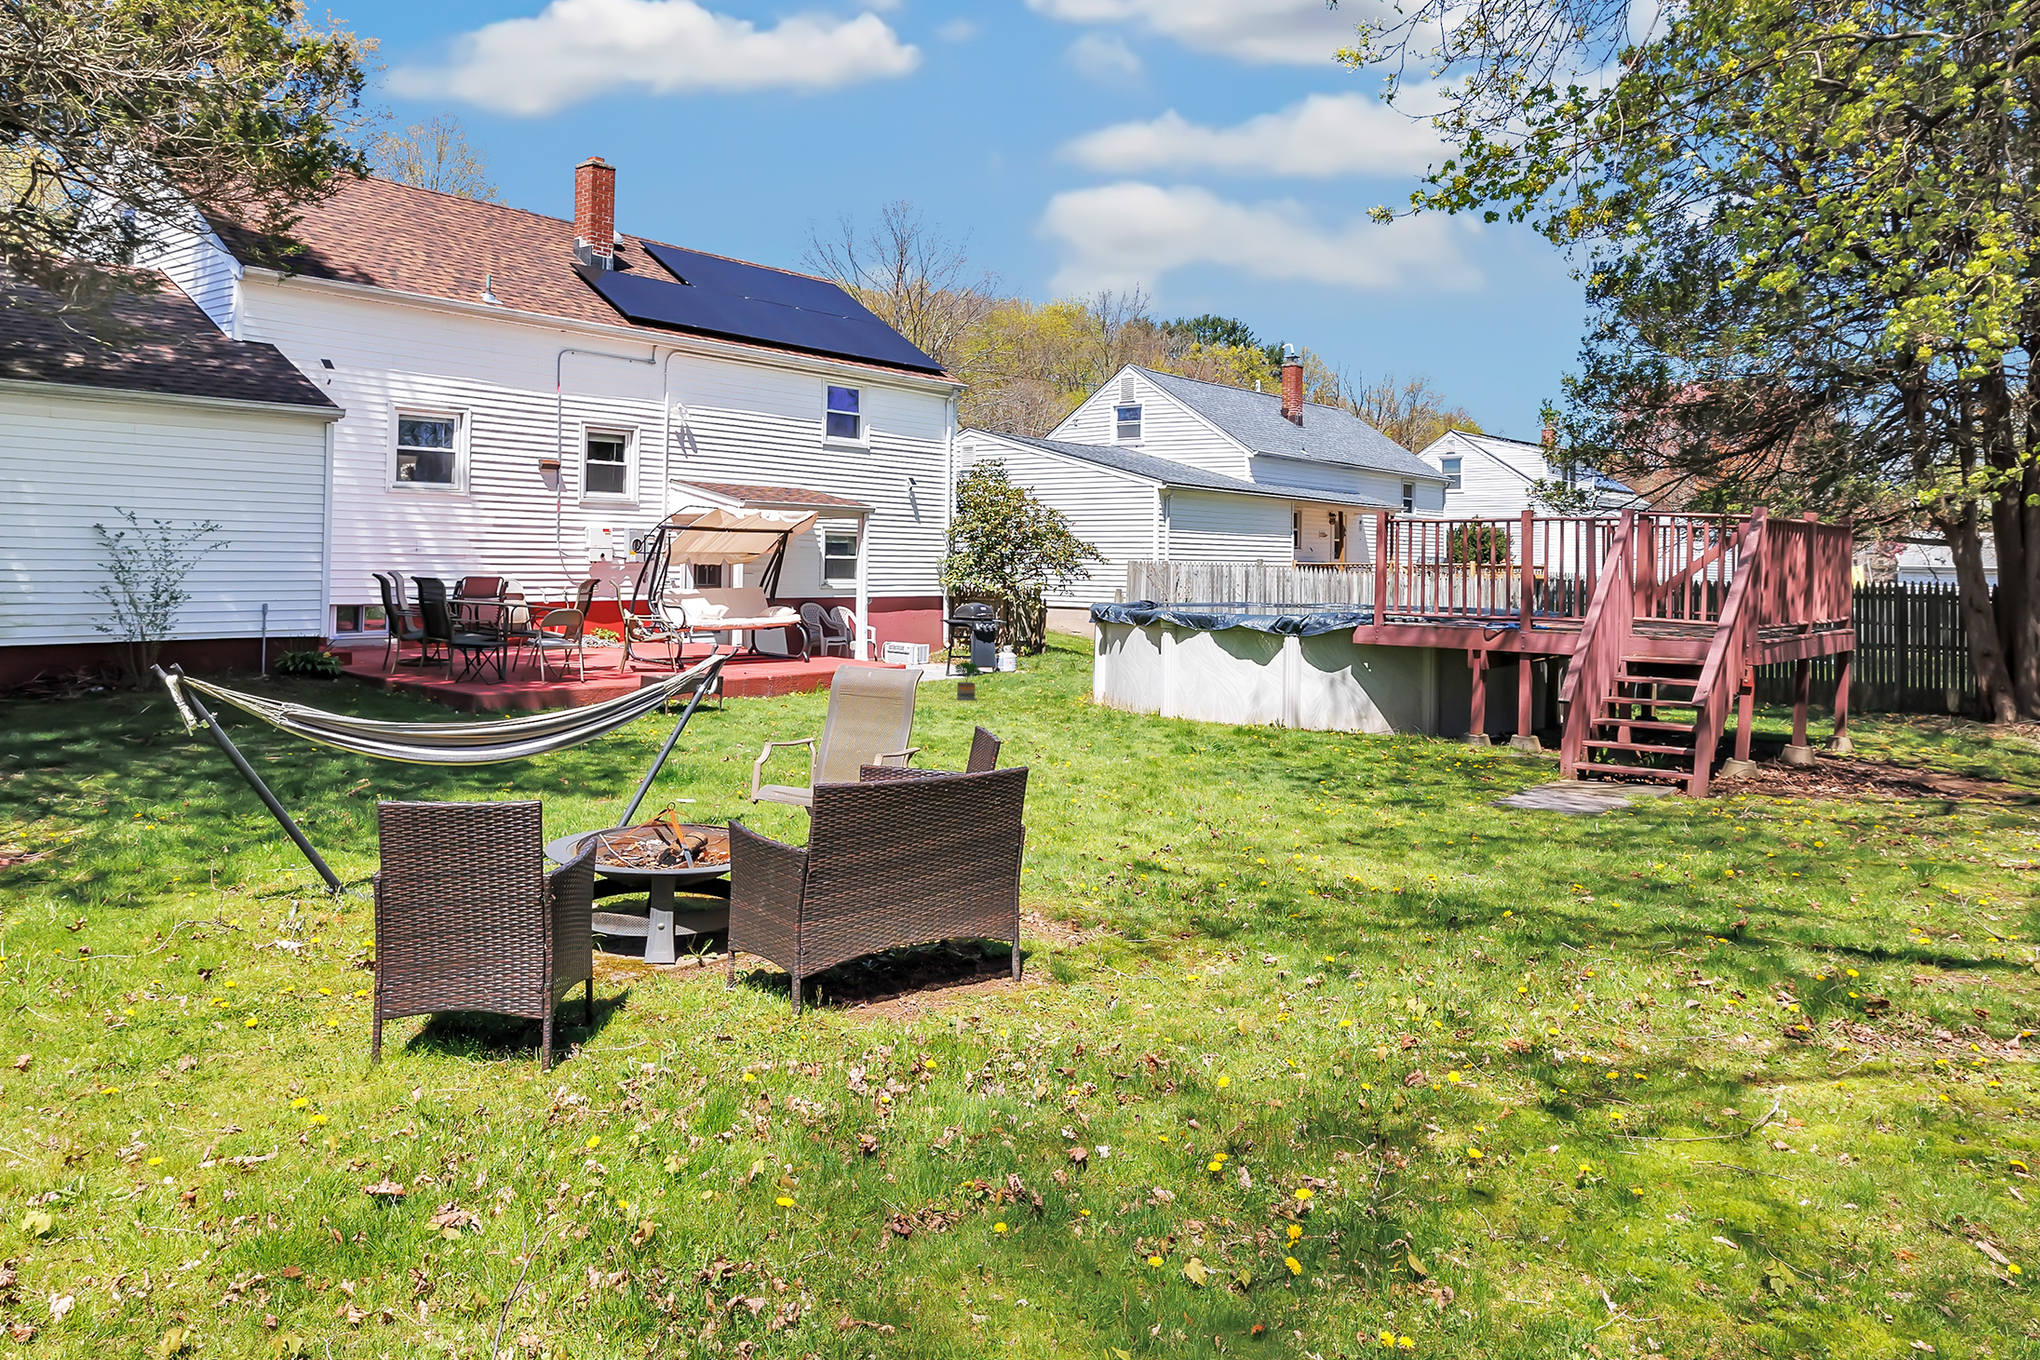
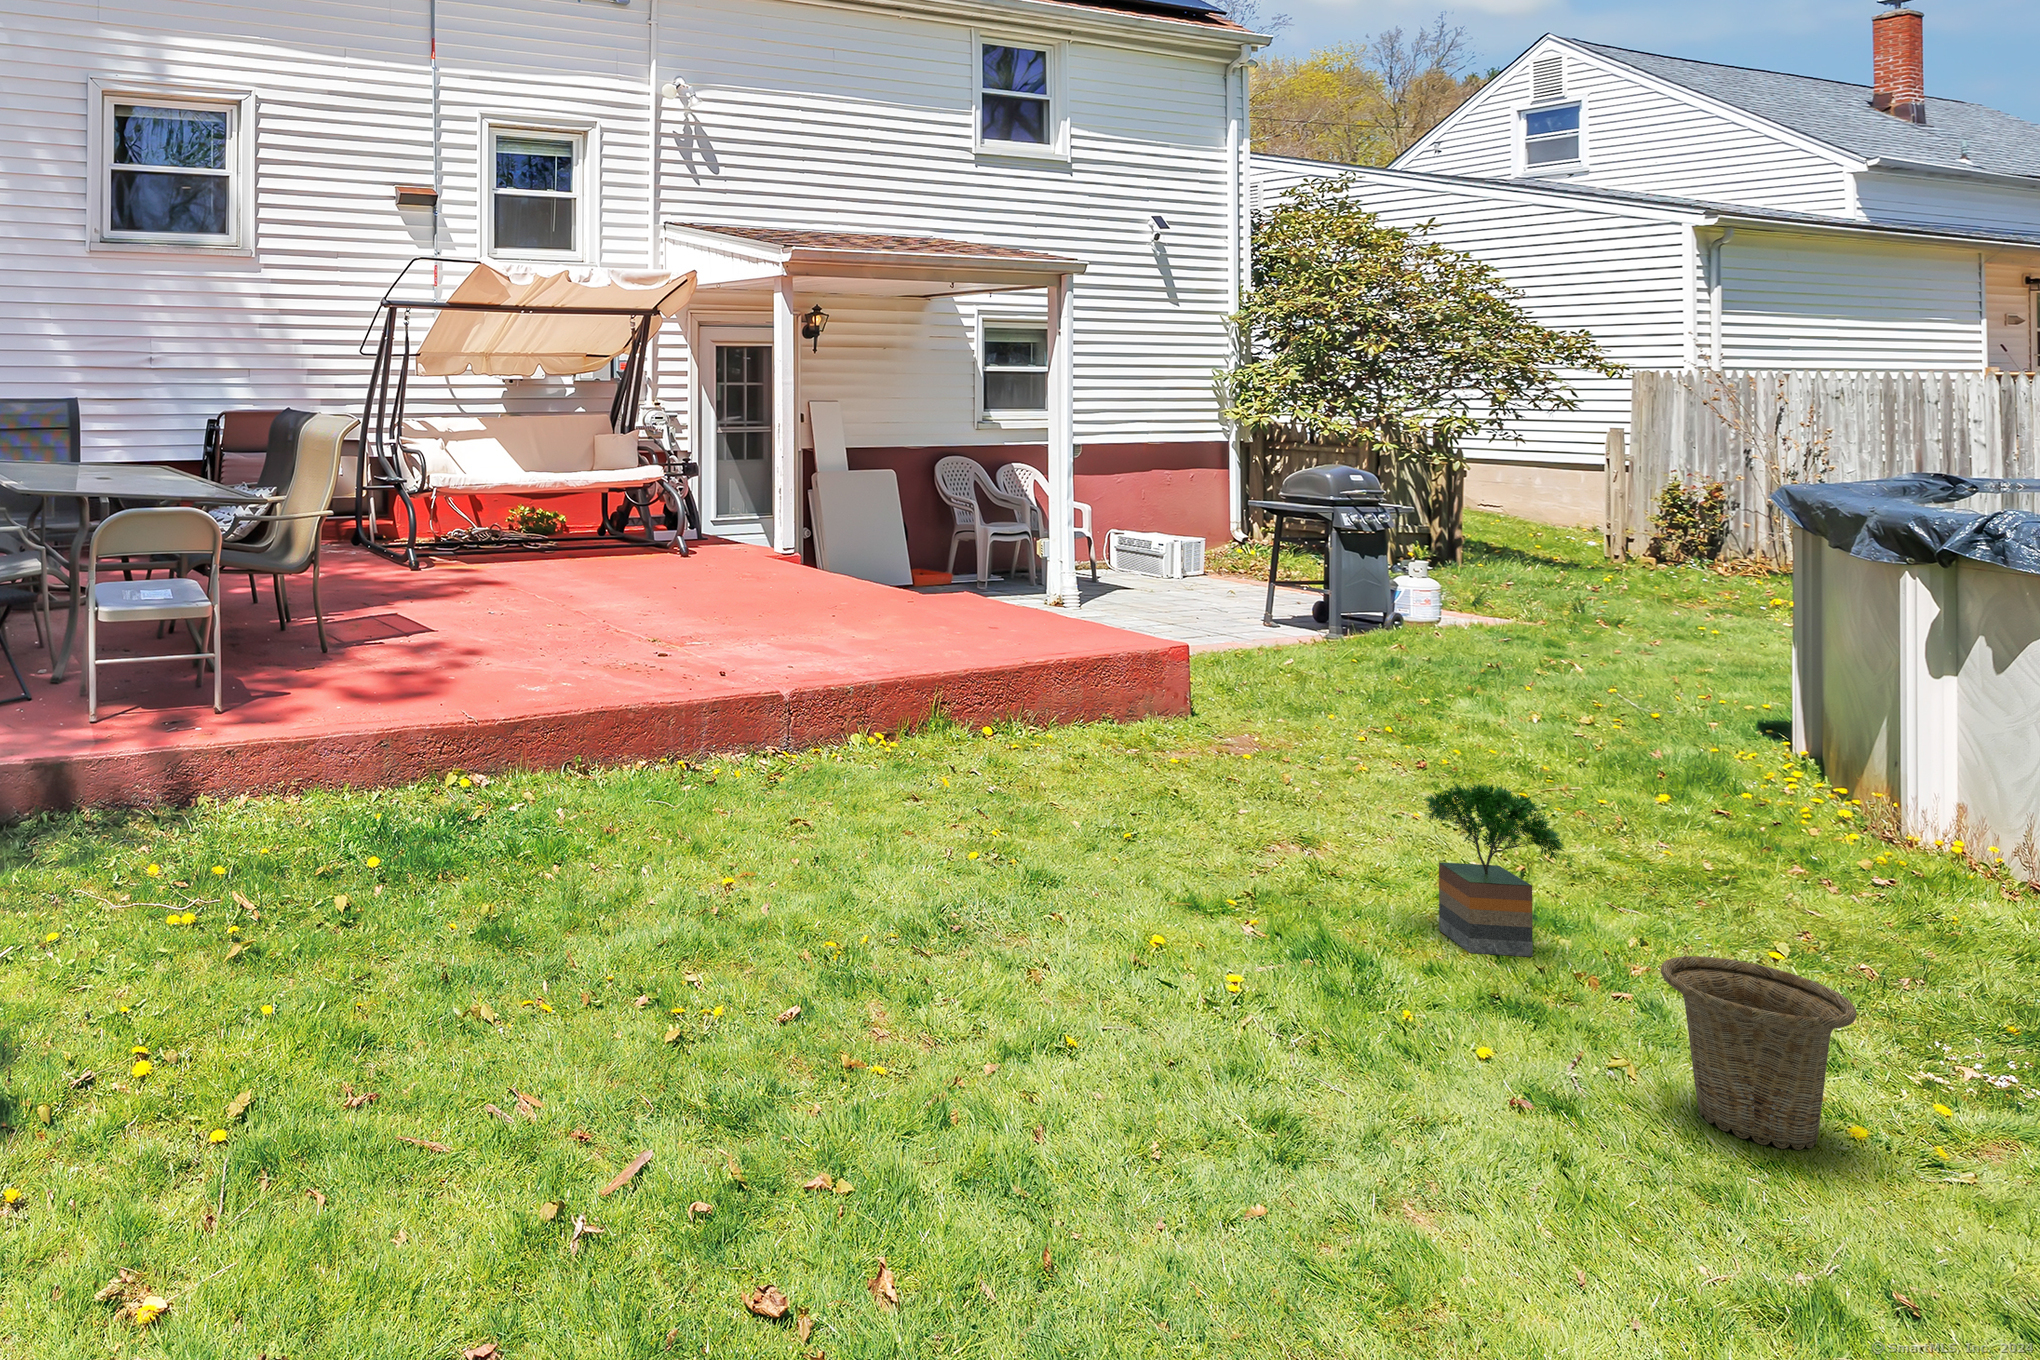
basket: none [983,679,1011,707] -> present [1661,956,1857,1150]

